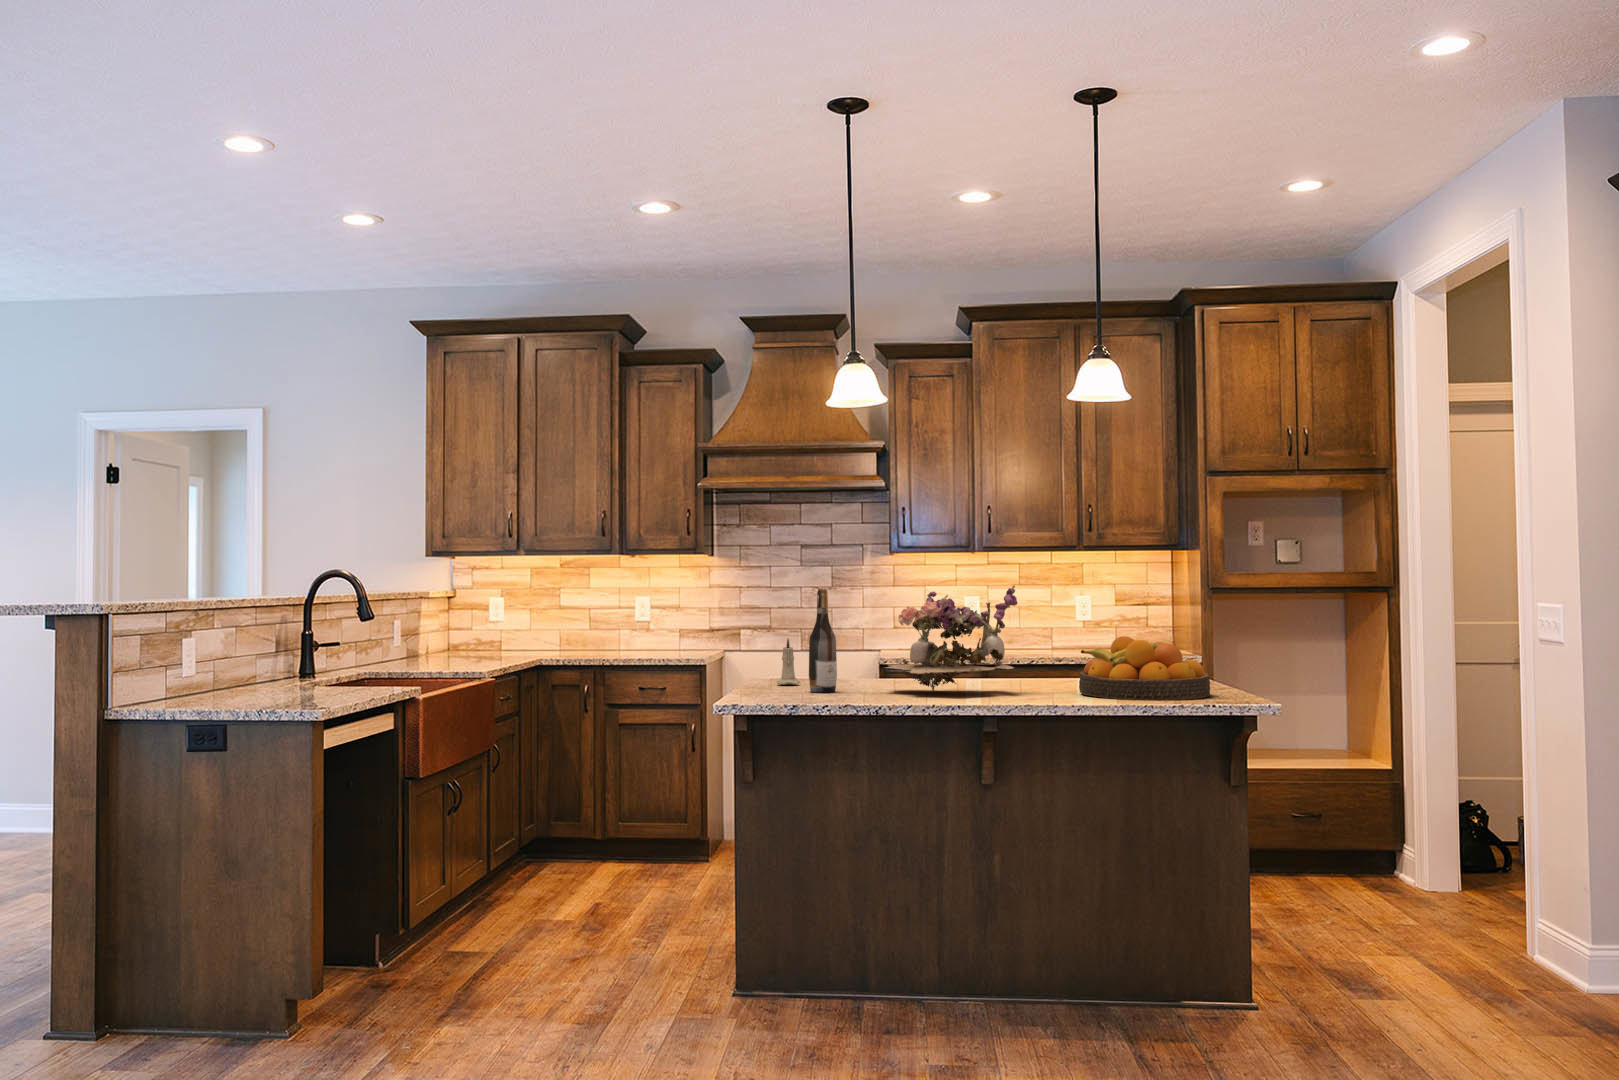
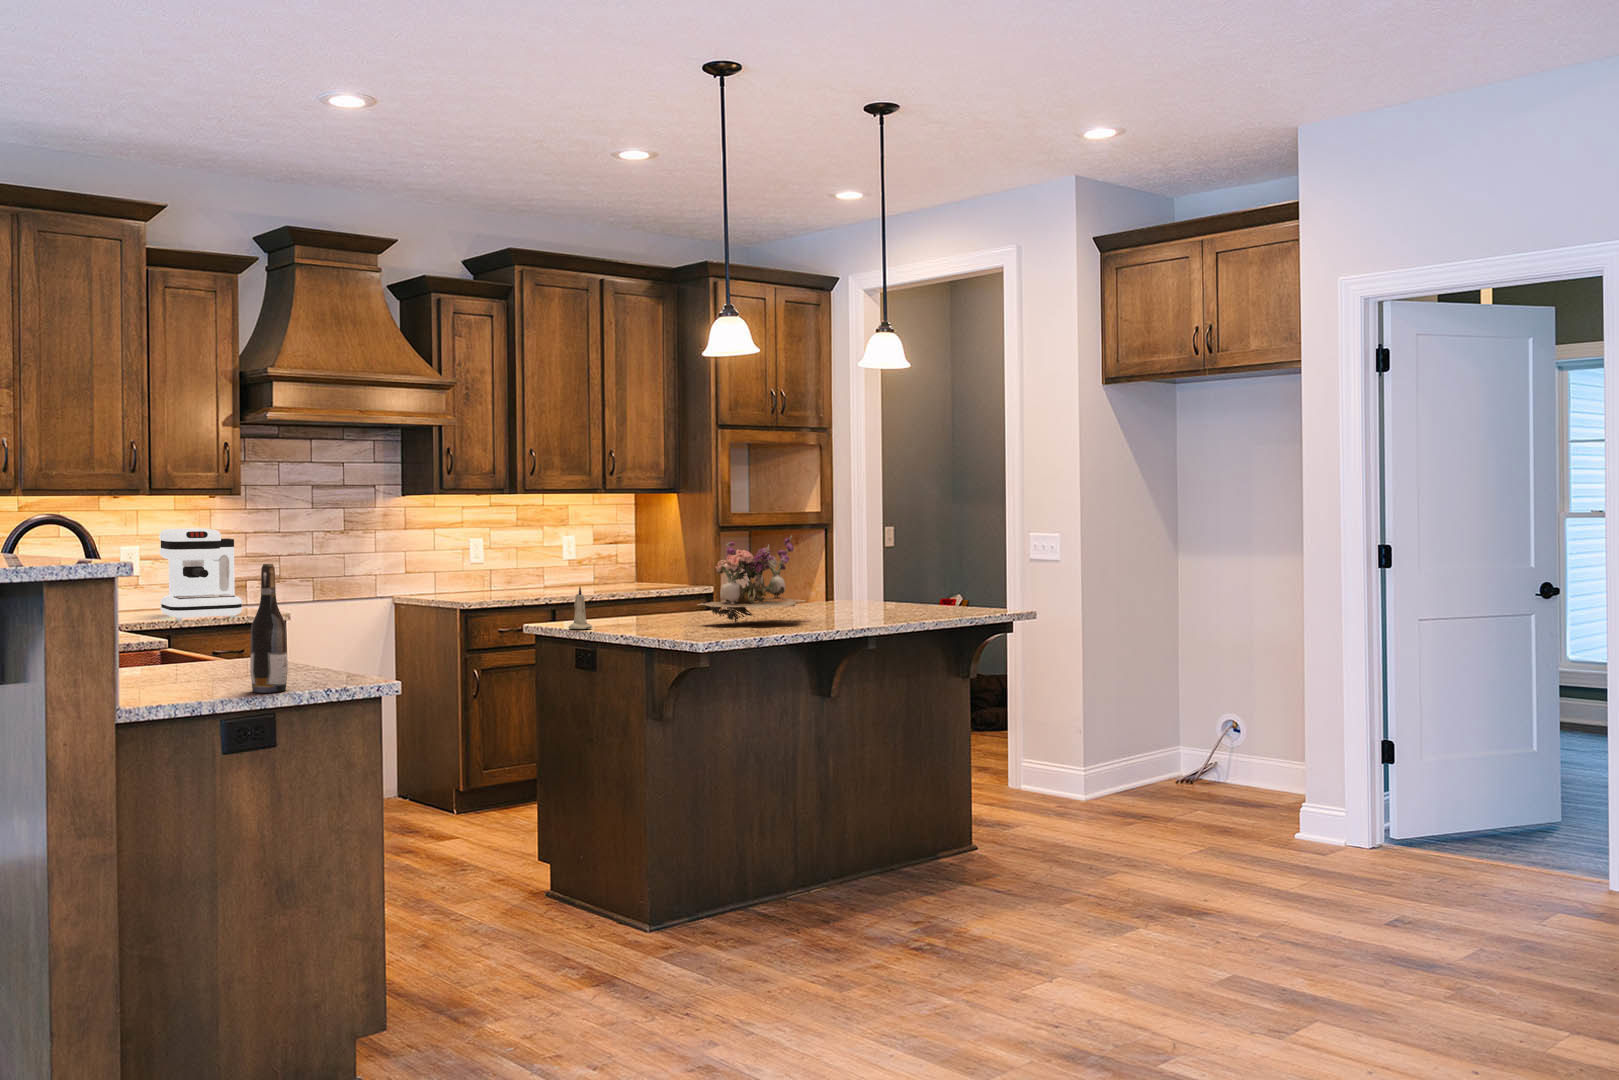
coffee maker: none [617,581,687,658] -> present [159,529,242,620]
wine bottle: present [809,589,837,692] -> present [250,564,288,693]
fruit bowl: present [1079,636,1210,700] -> none [822,573,916,619]

